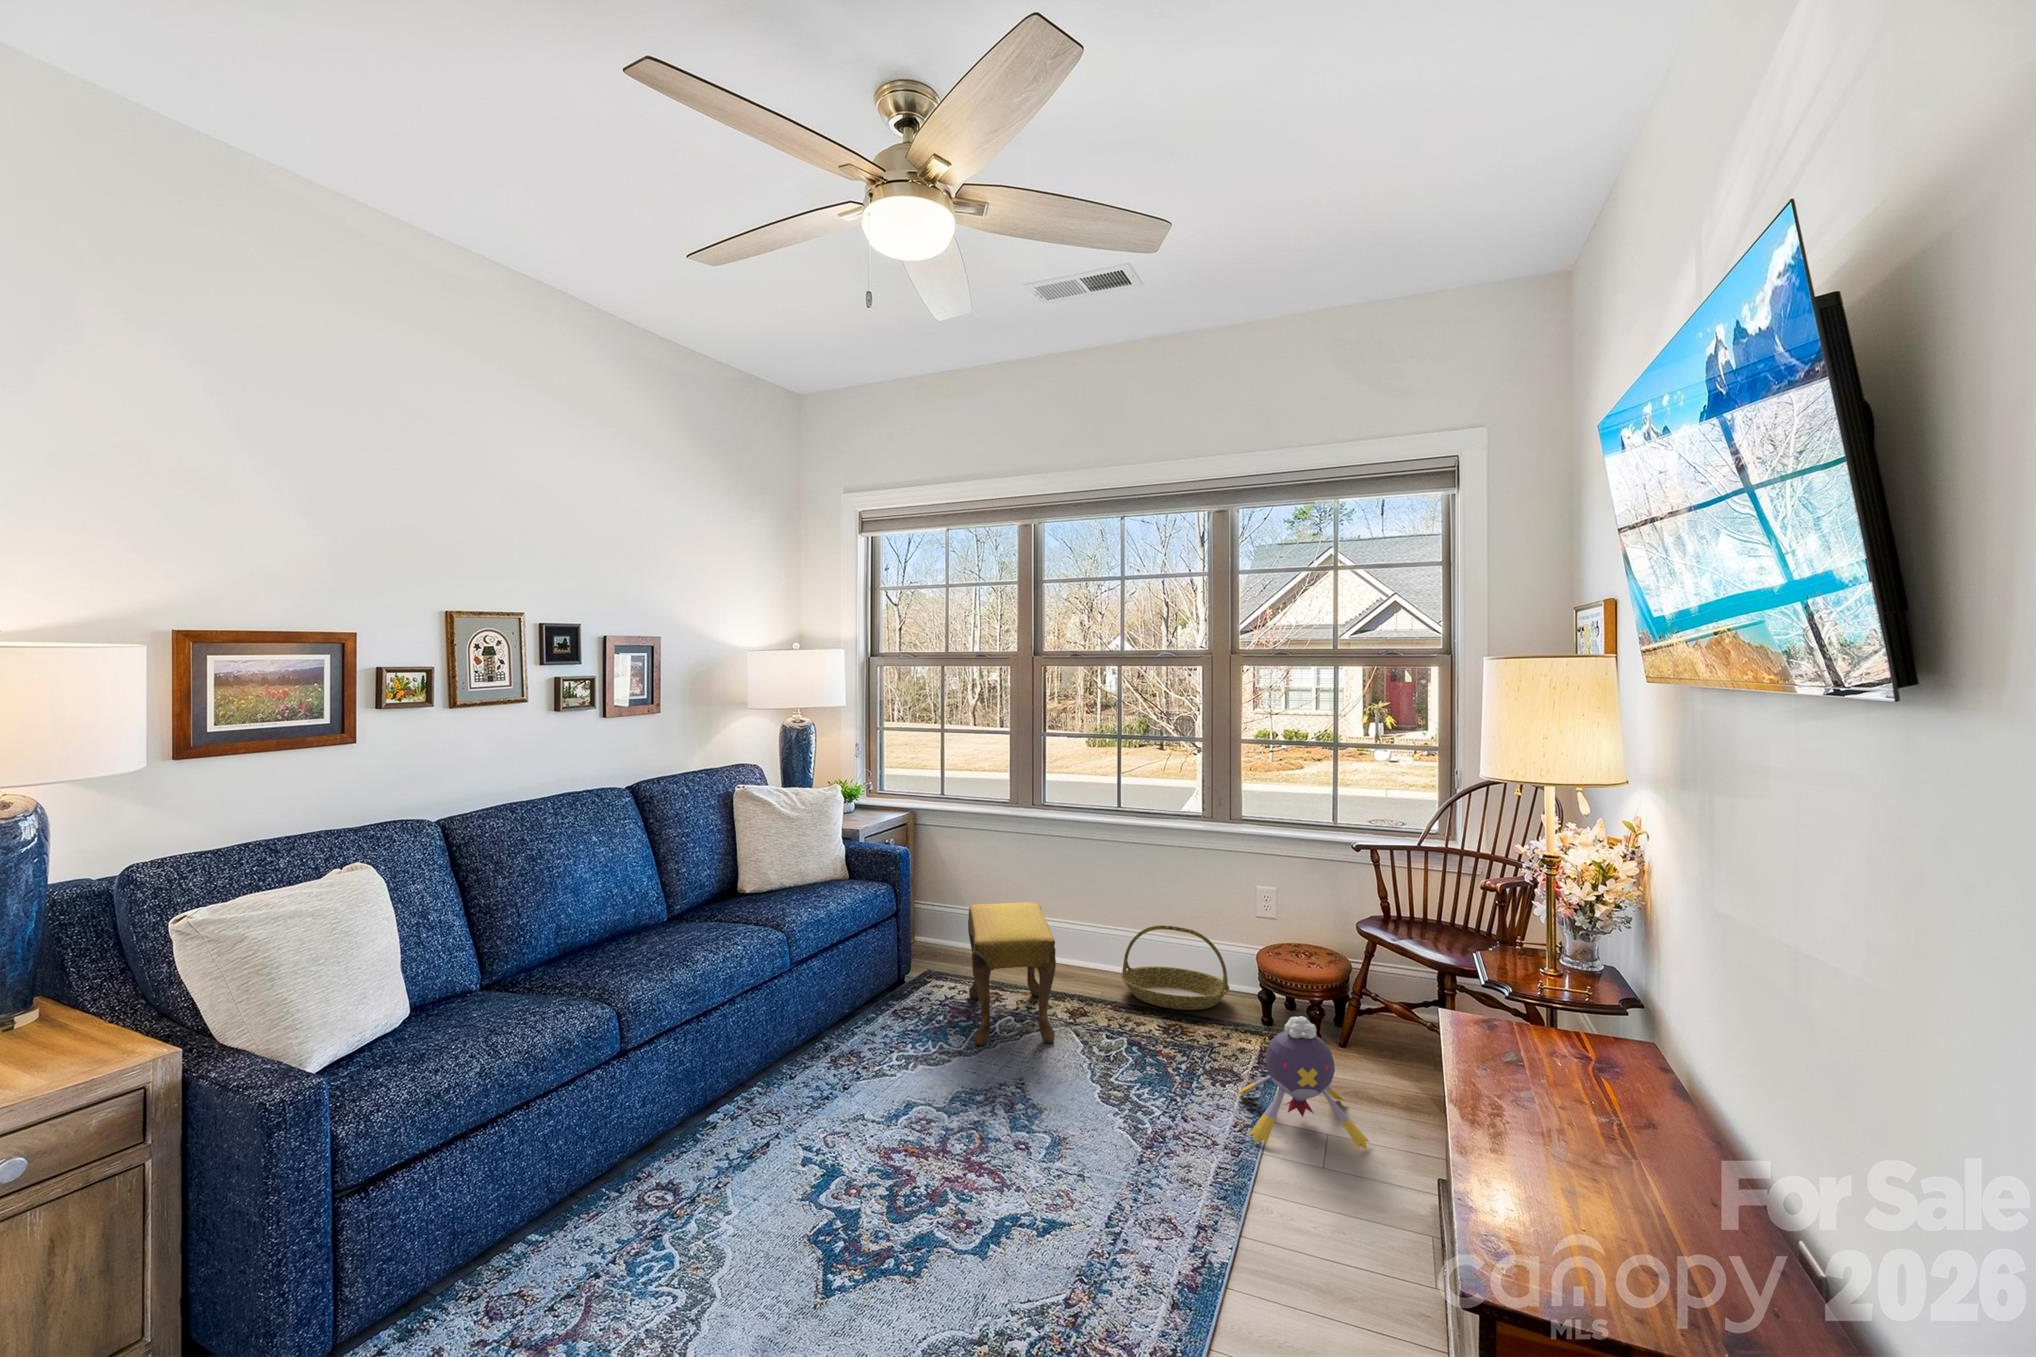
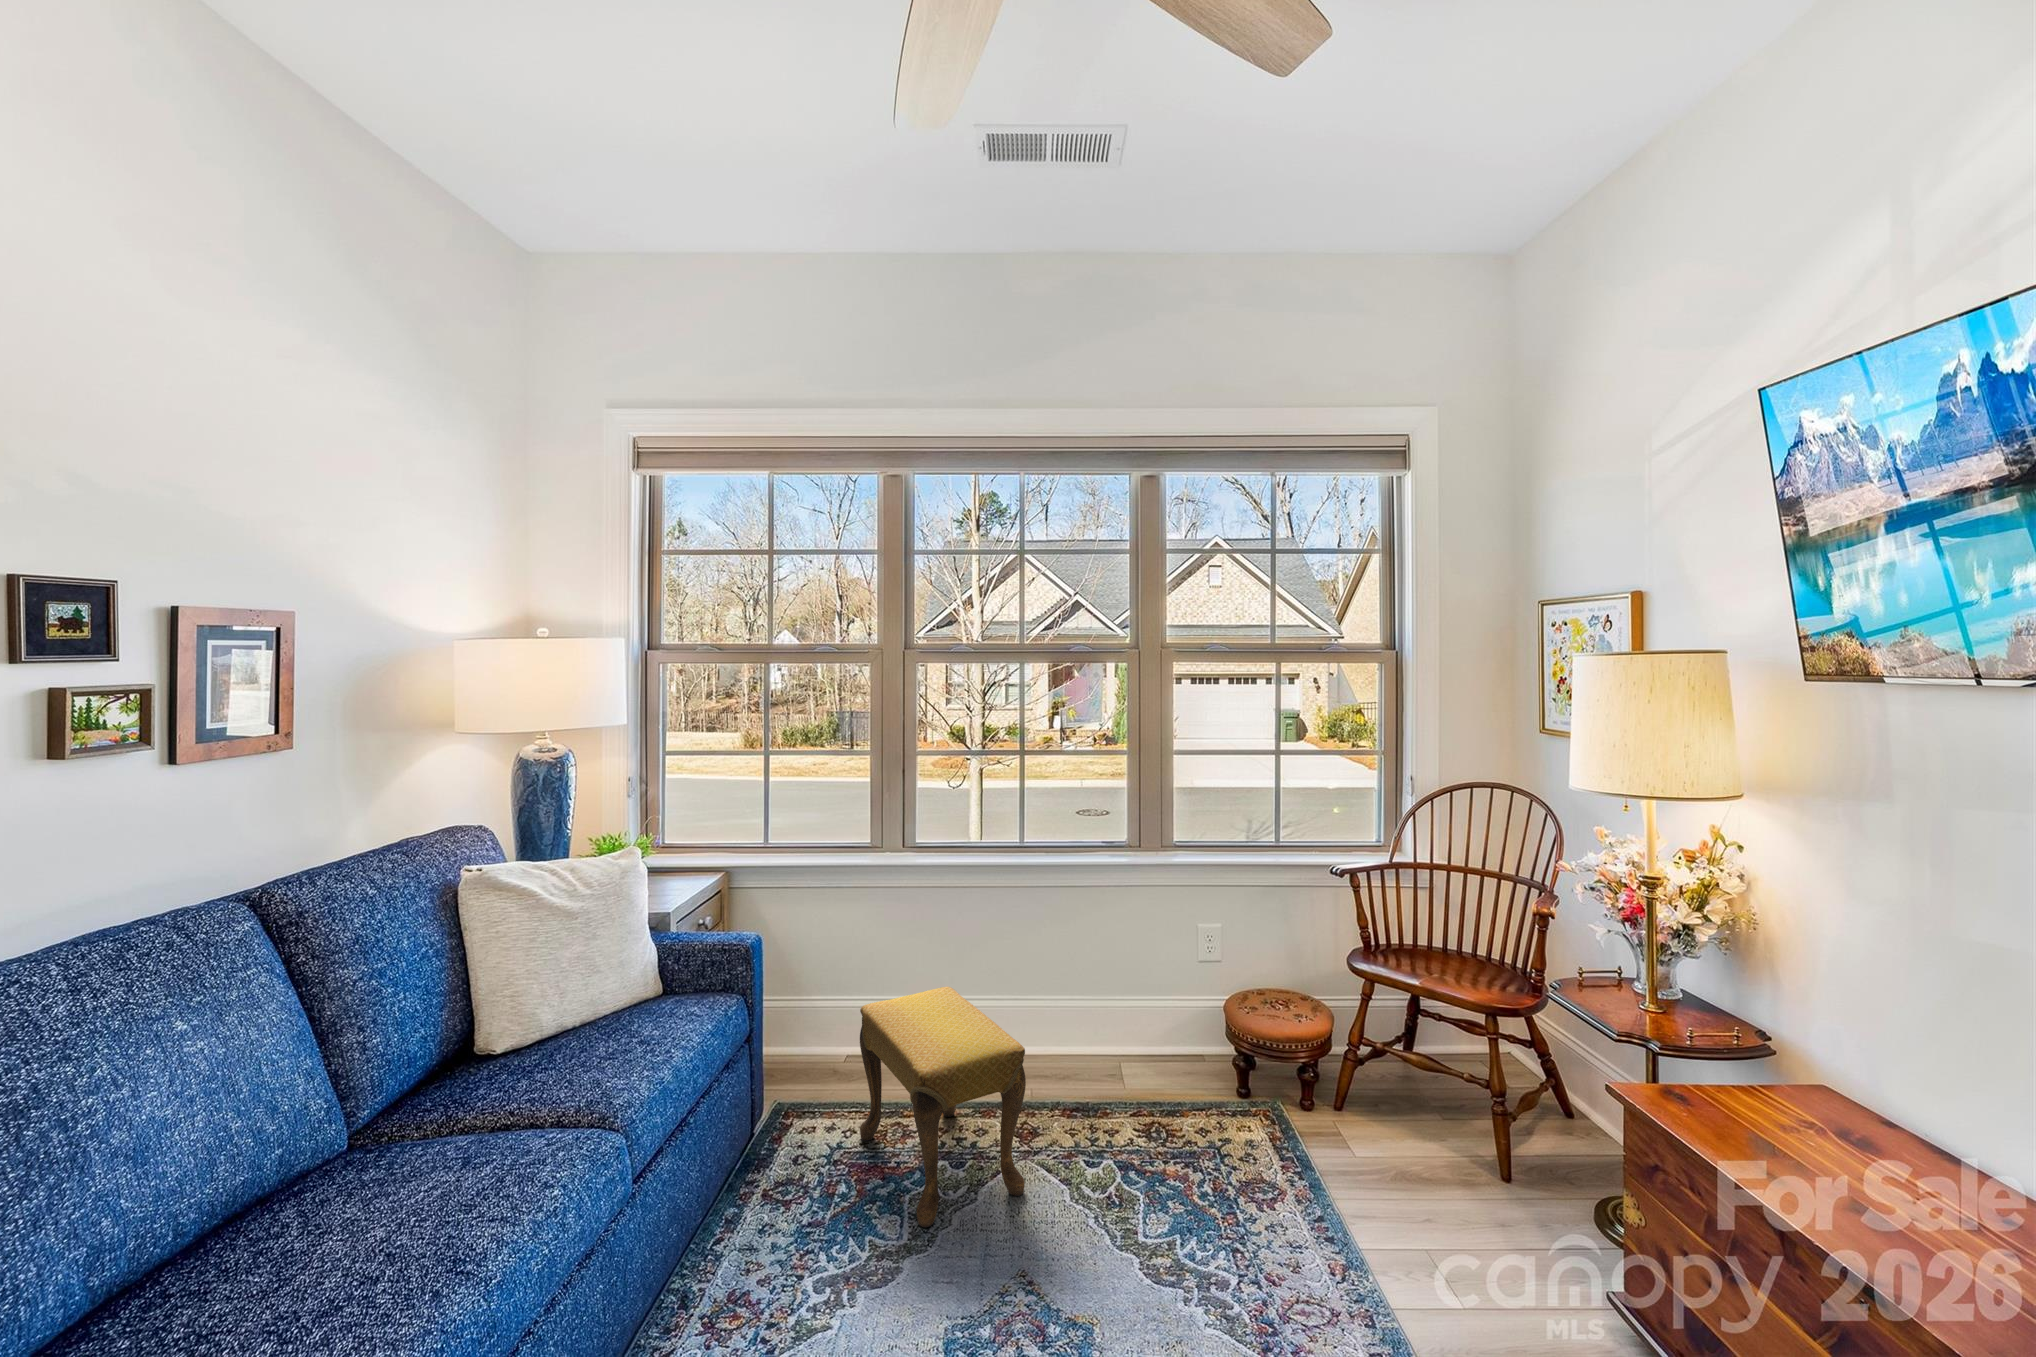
basket: present [1121,925,1229,1010] -> none [1049,990,1186,1098]
plush toy: present [1236,1016,1369,1149] -> none [1301,1107,1501,1304]

